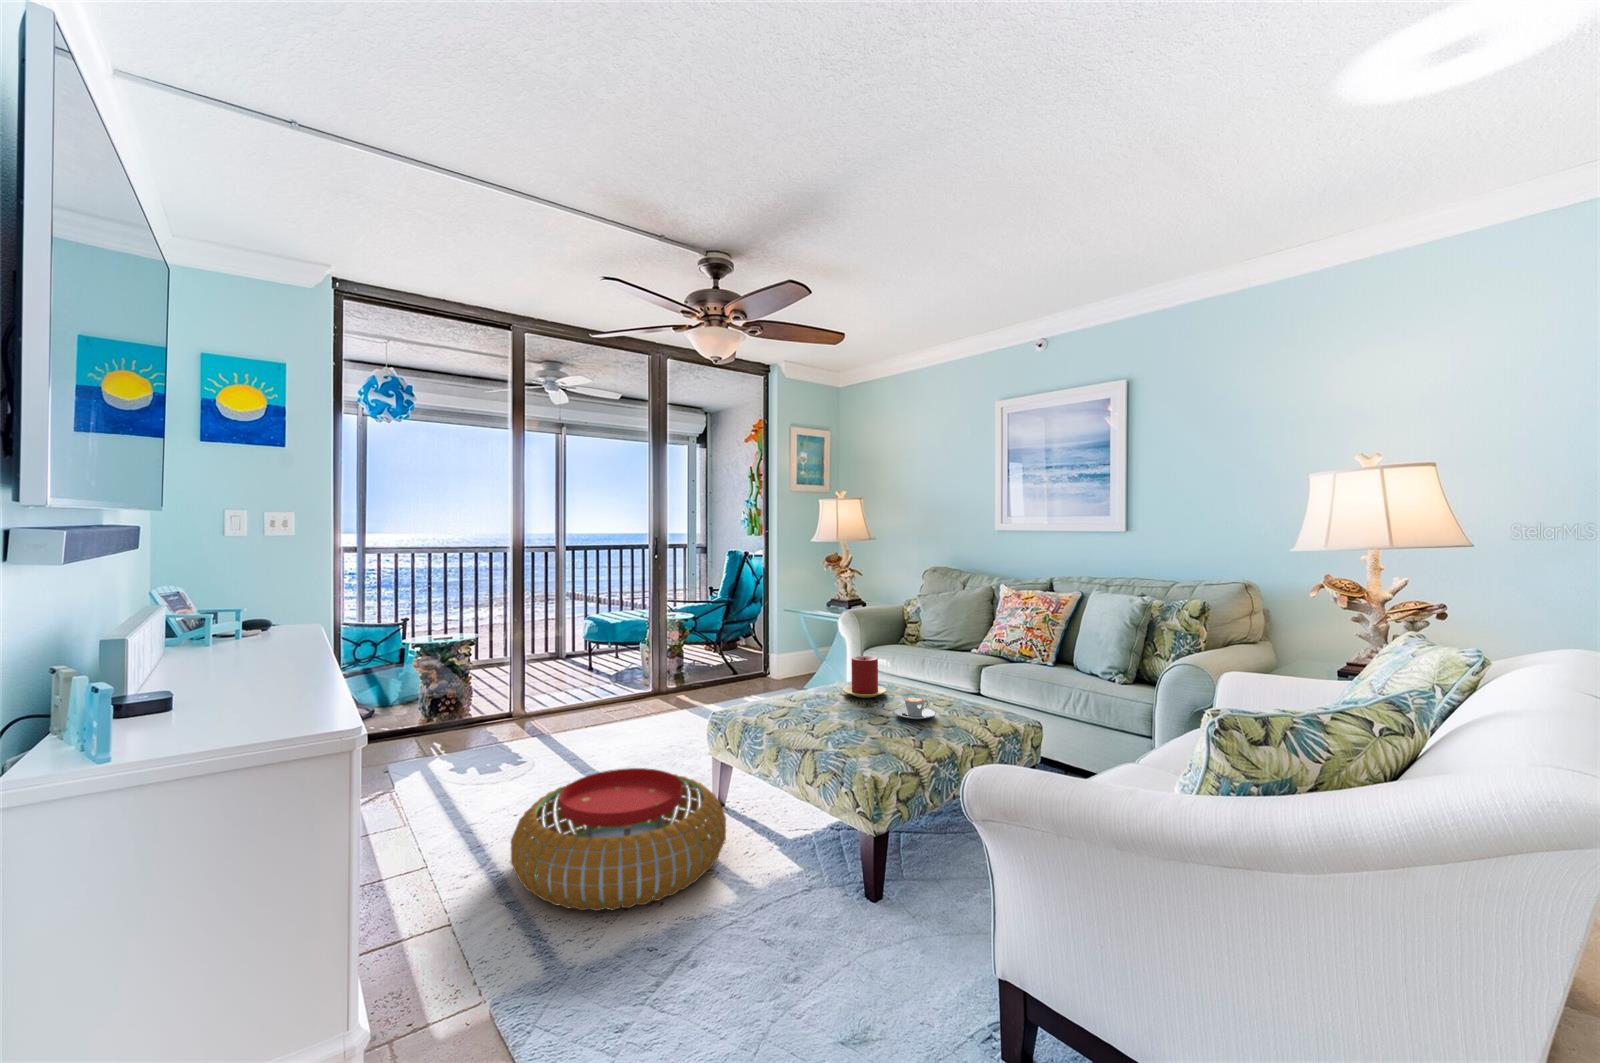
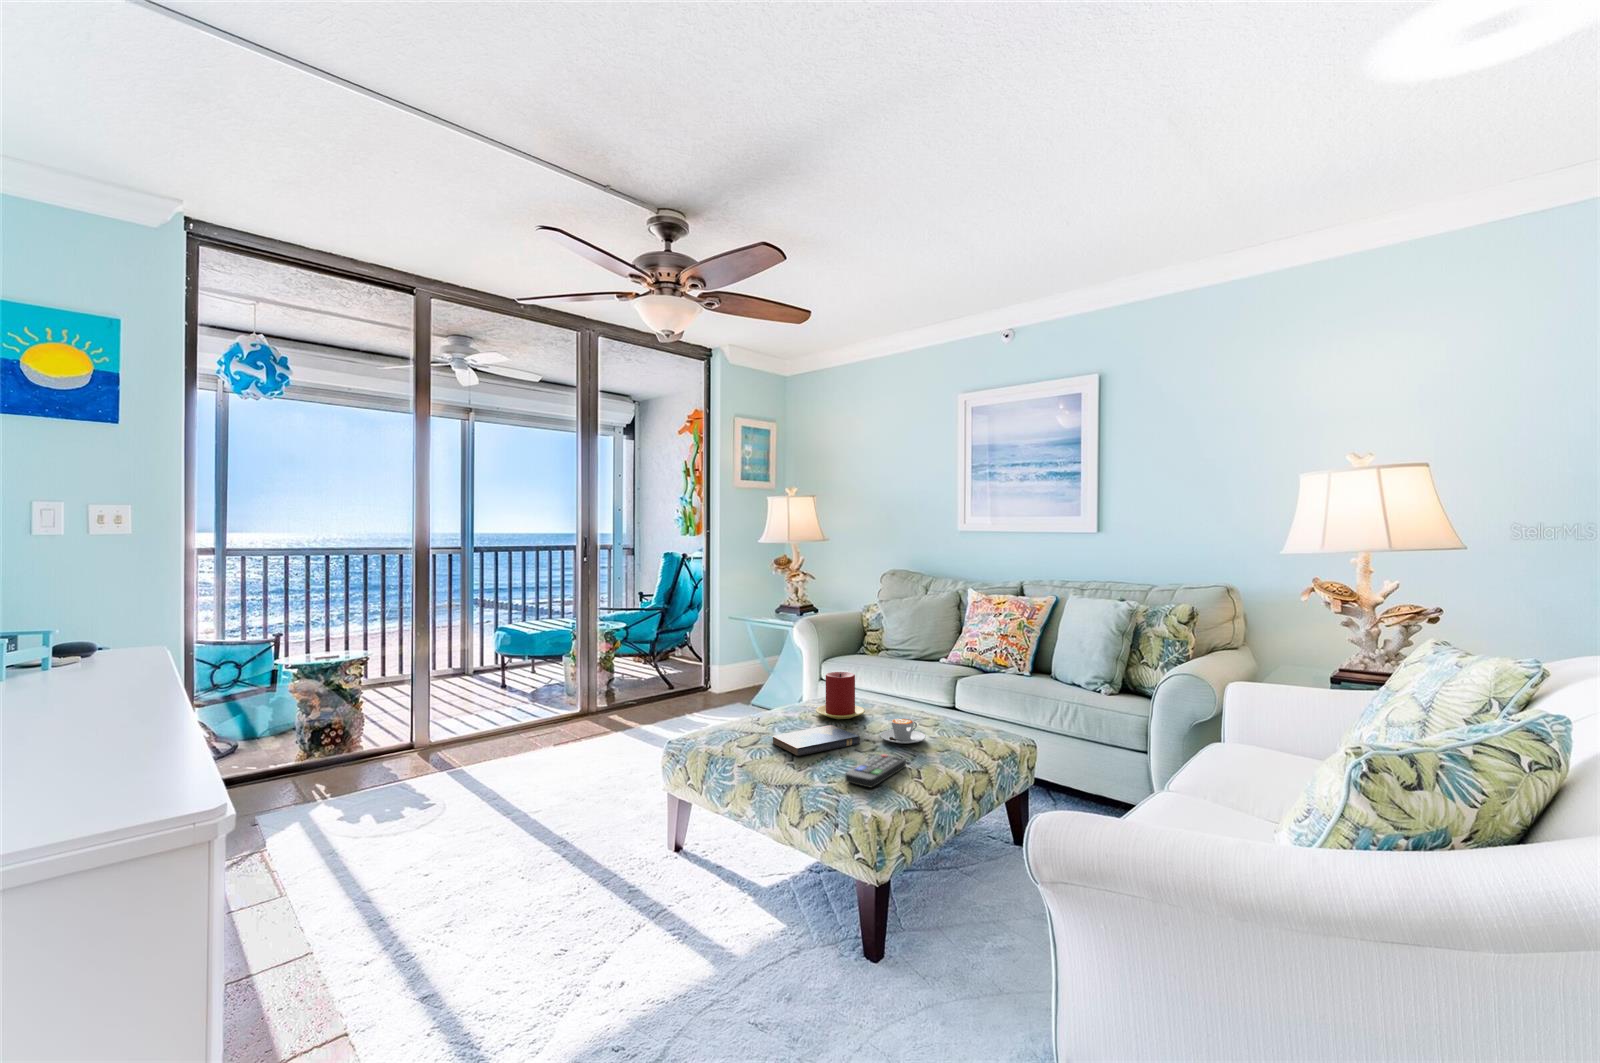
hardcover book: none [798,702,876,726] -> present [773,725,860,756]
remote control: none [854,727,911,753] -> present [845,754,906,788]
pouf: present [511,768,726,911] -> none [429,813,693,997]

